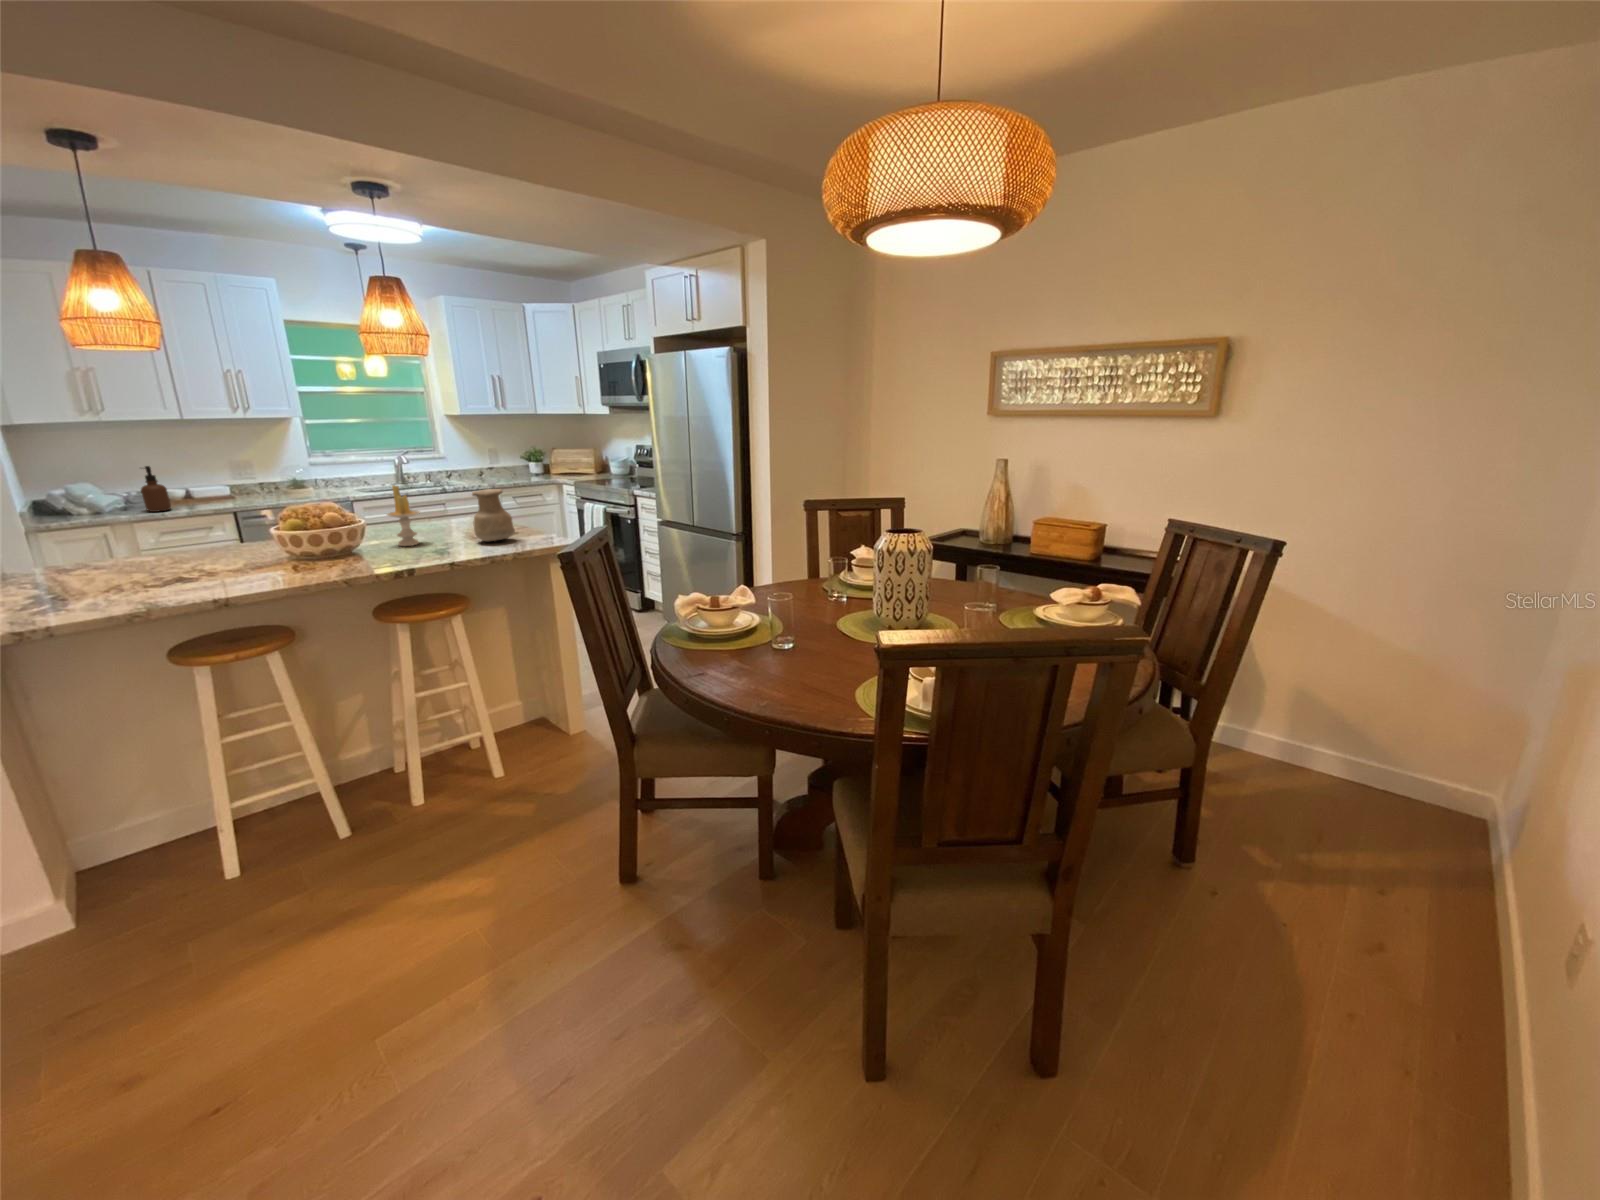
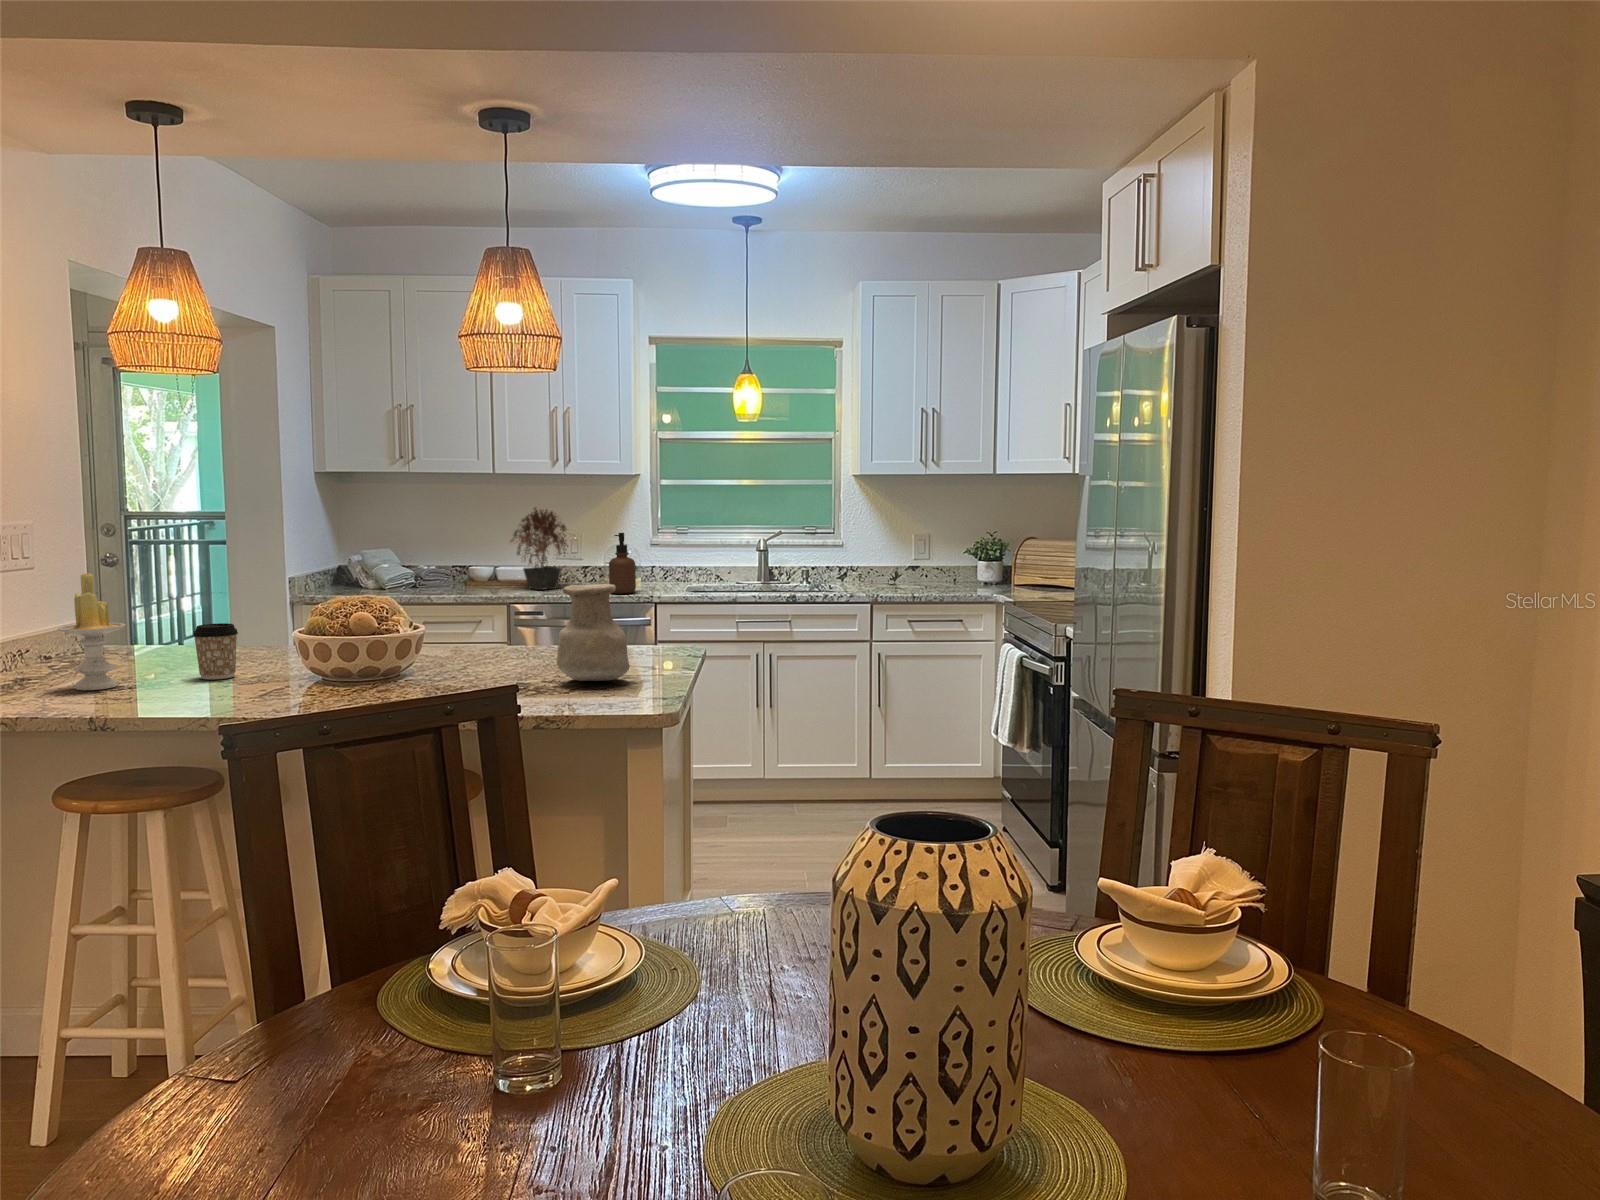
potted plant: none [207,443,260,502] -> present [511,508,567,590]
soap dispenser: present [141,466,171,512] -> present [609,533,636,594]
candle: present [387,485,420,546] -> present [58,573,126,690]
coffee cup: none [214,538,250,576] -> present [193,623,238,679]

